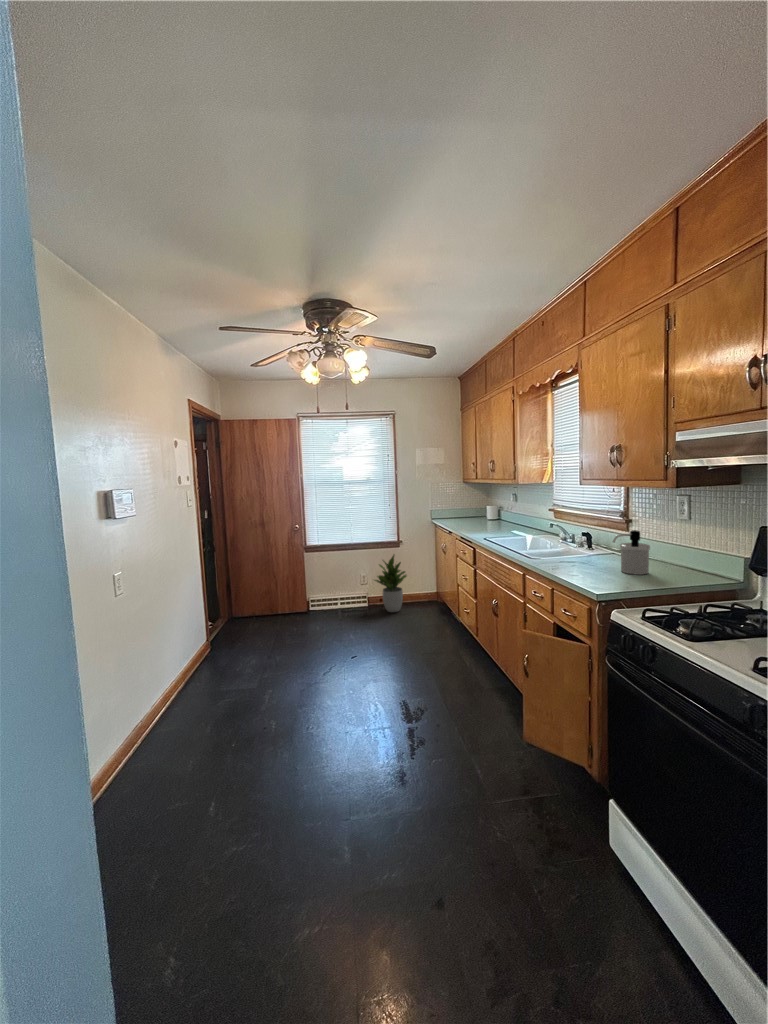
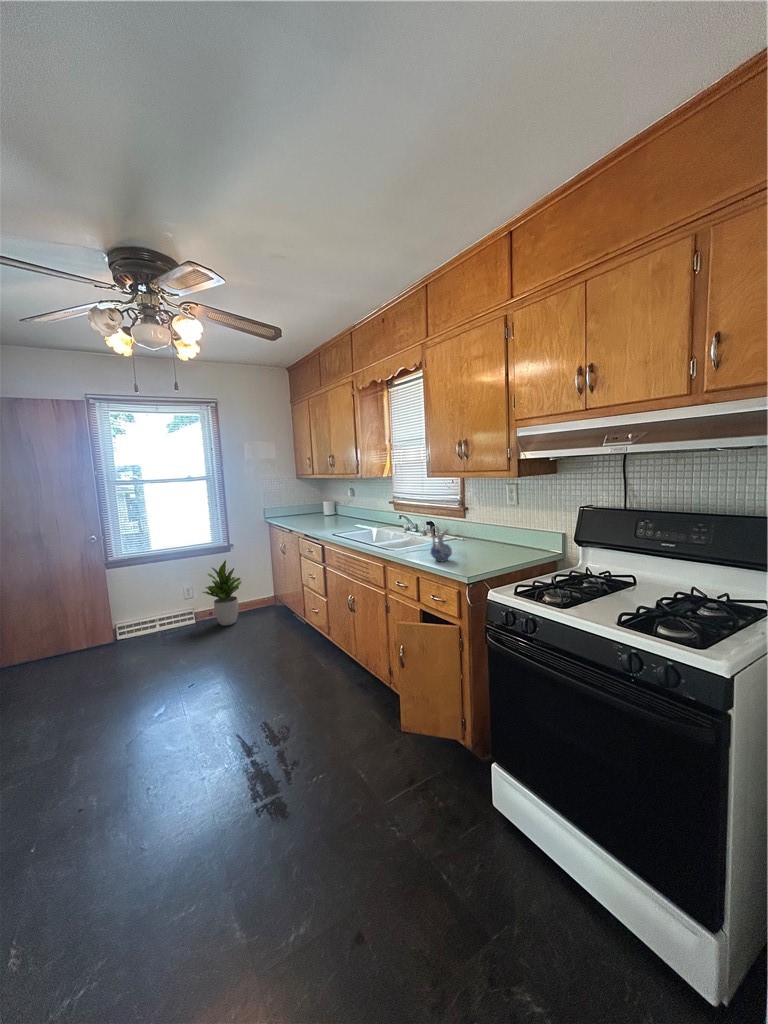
soap dispenser: present [613,530,650,575] -> none [466,516,494,556]
ceramic pitcher: none [568,537,593,575] -> present [431,526,452,561]

